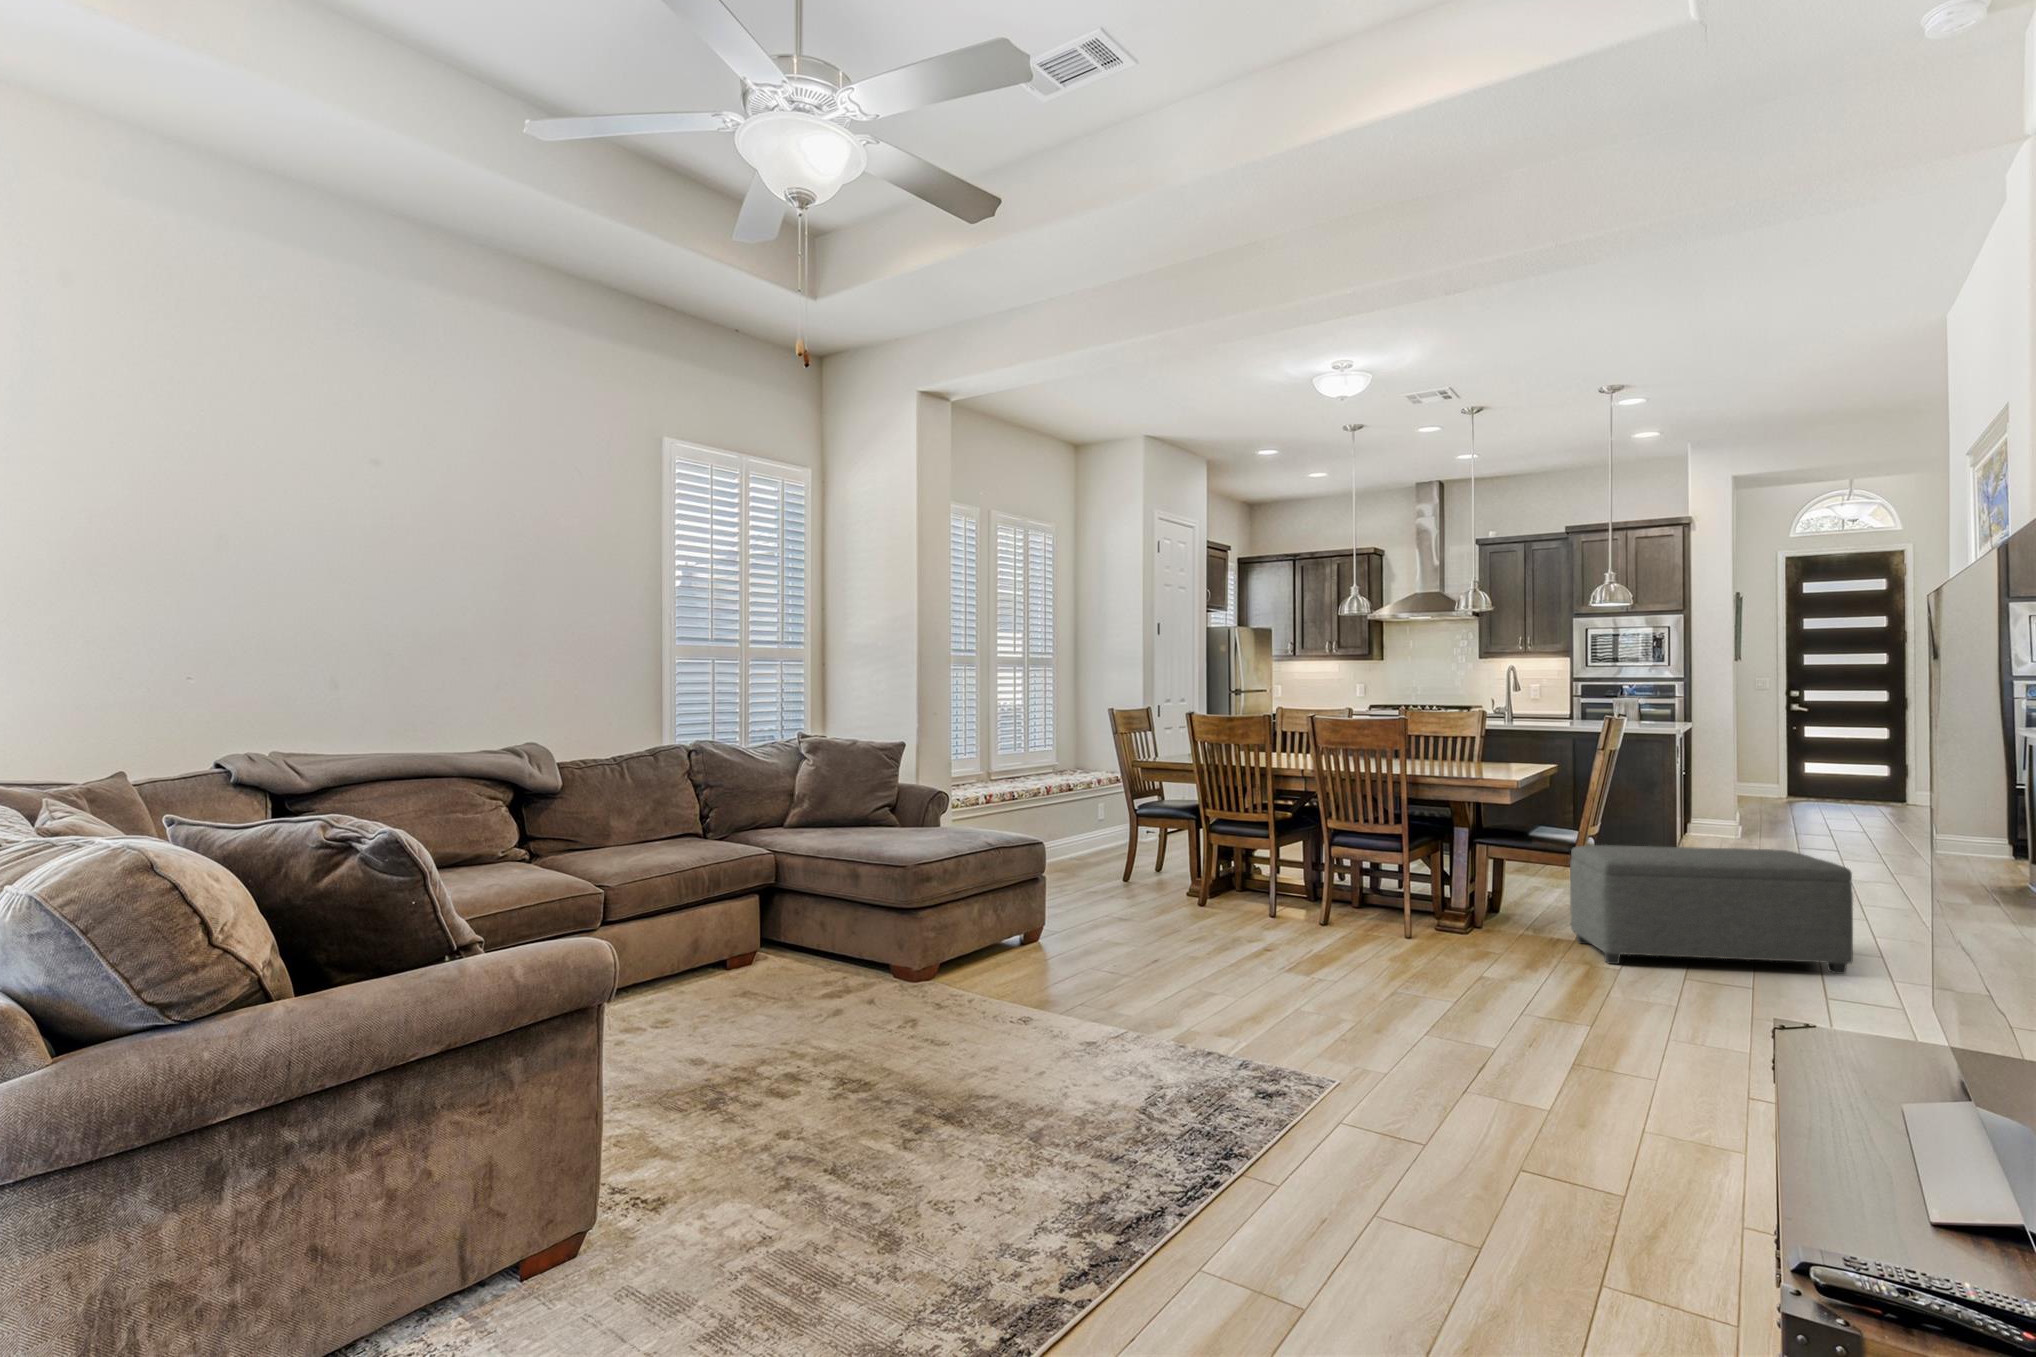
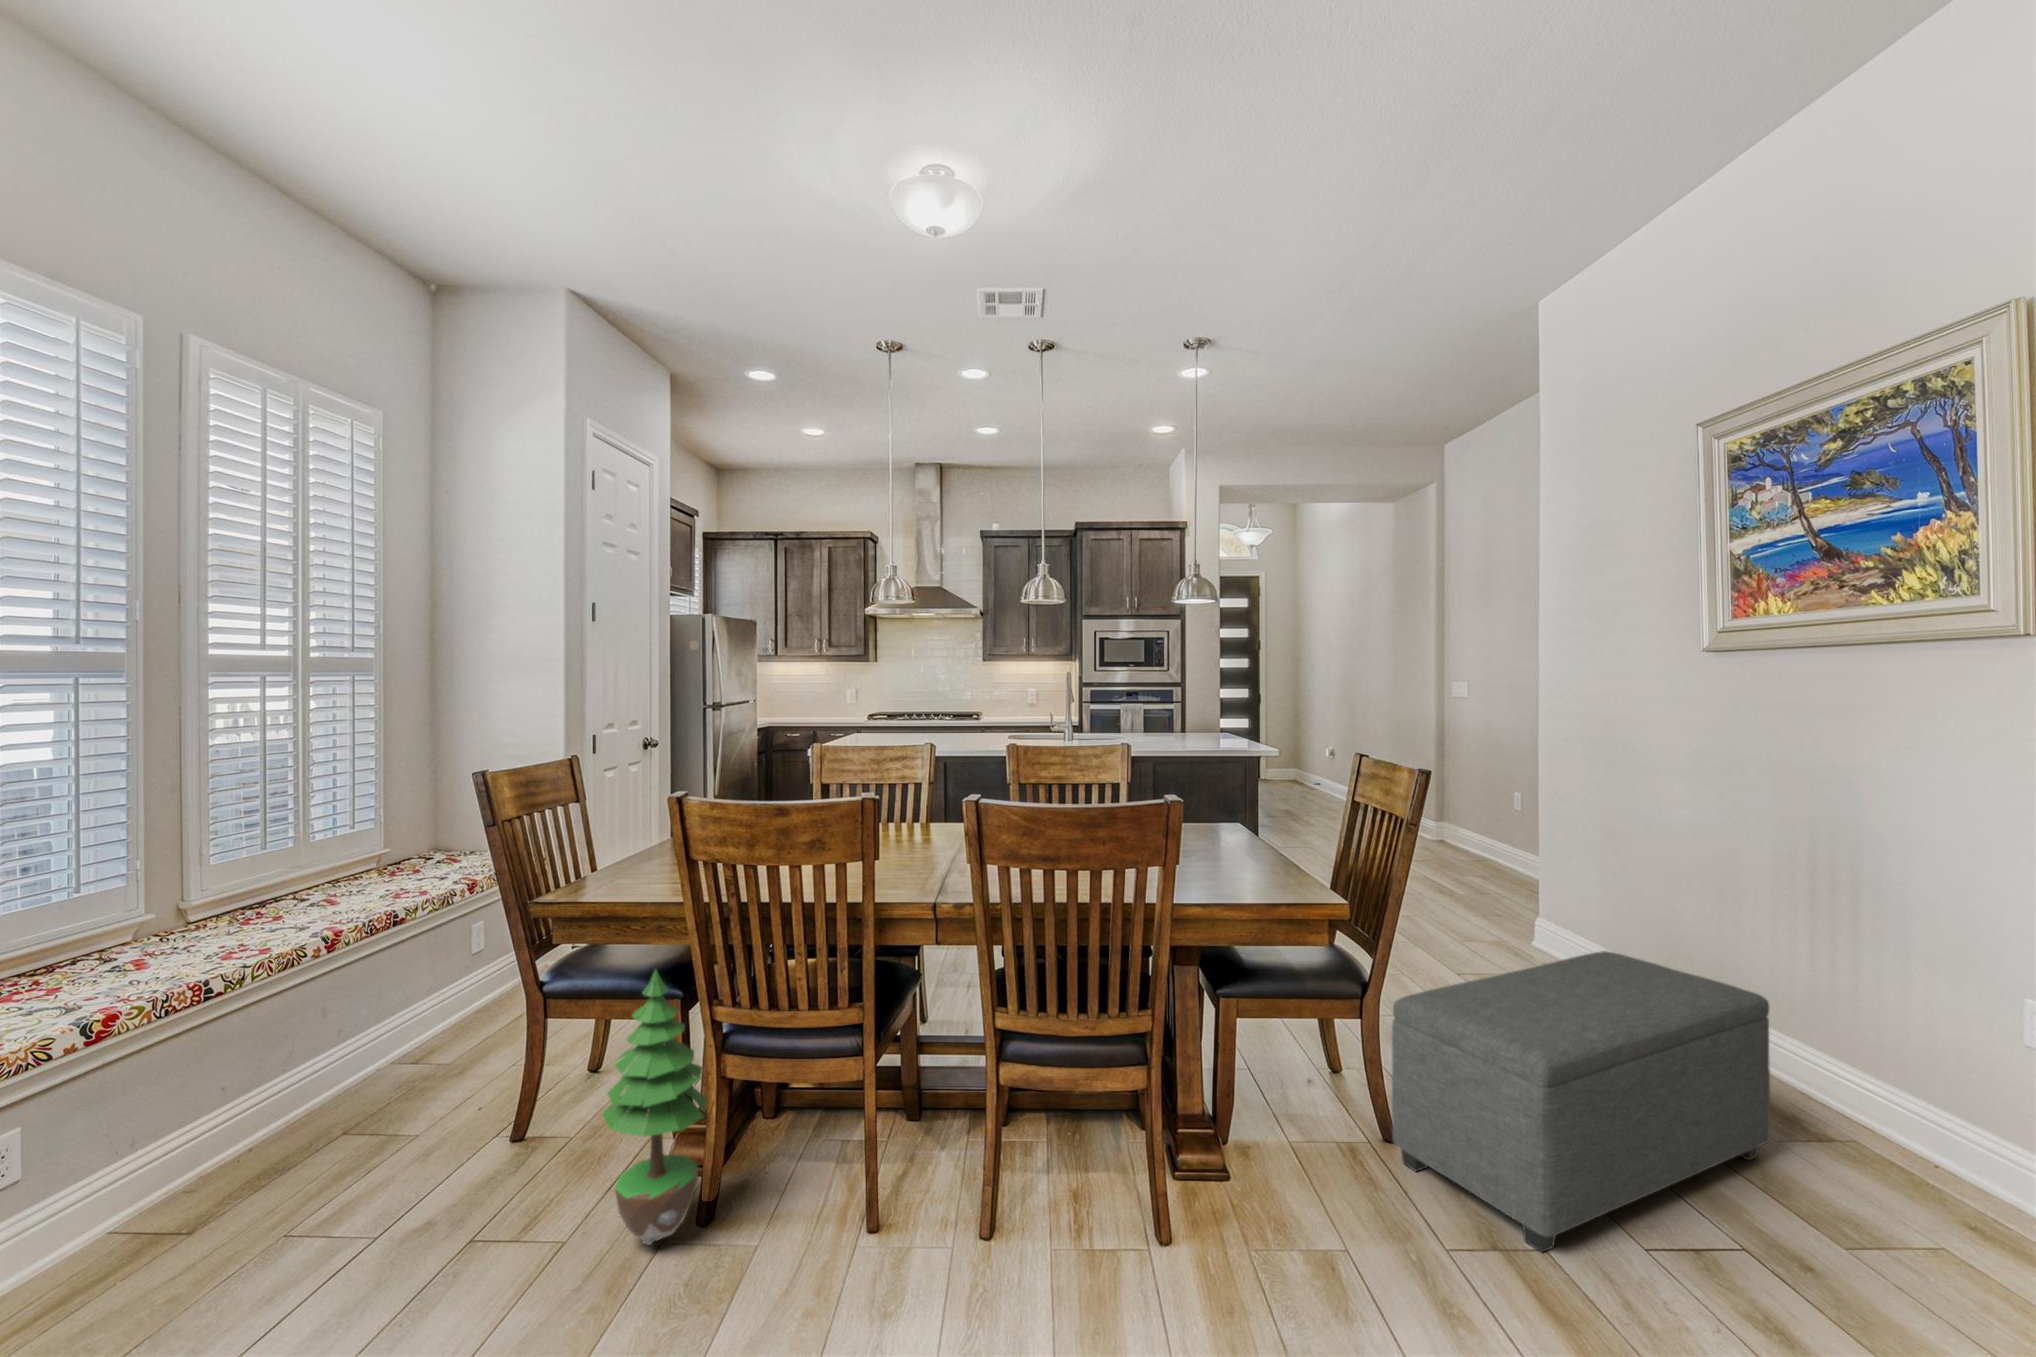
potted tree: none [1160,787,1202,903] -> present [603,970,707,1245]

